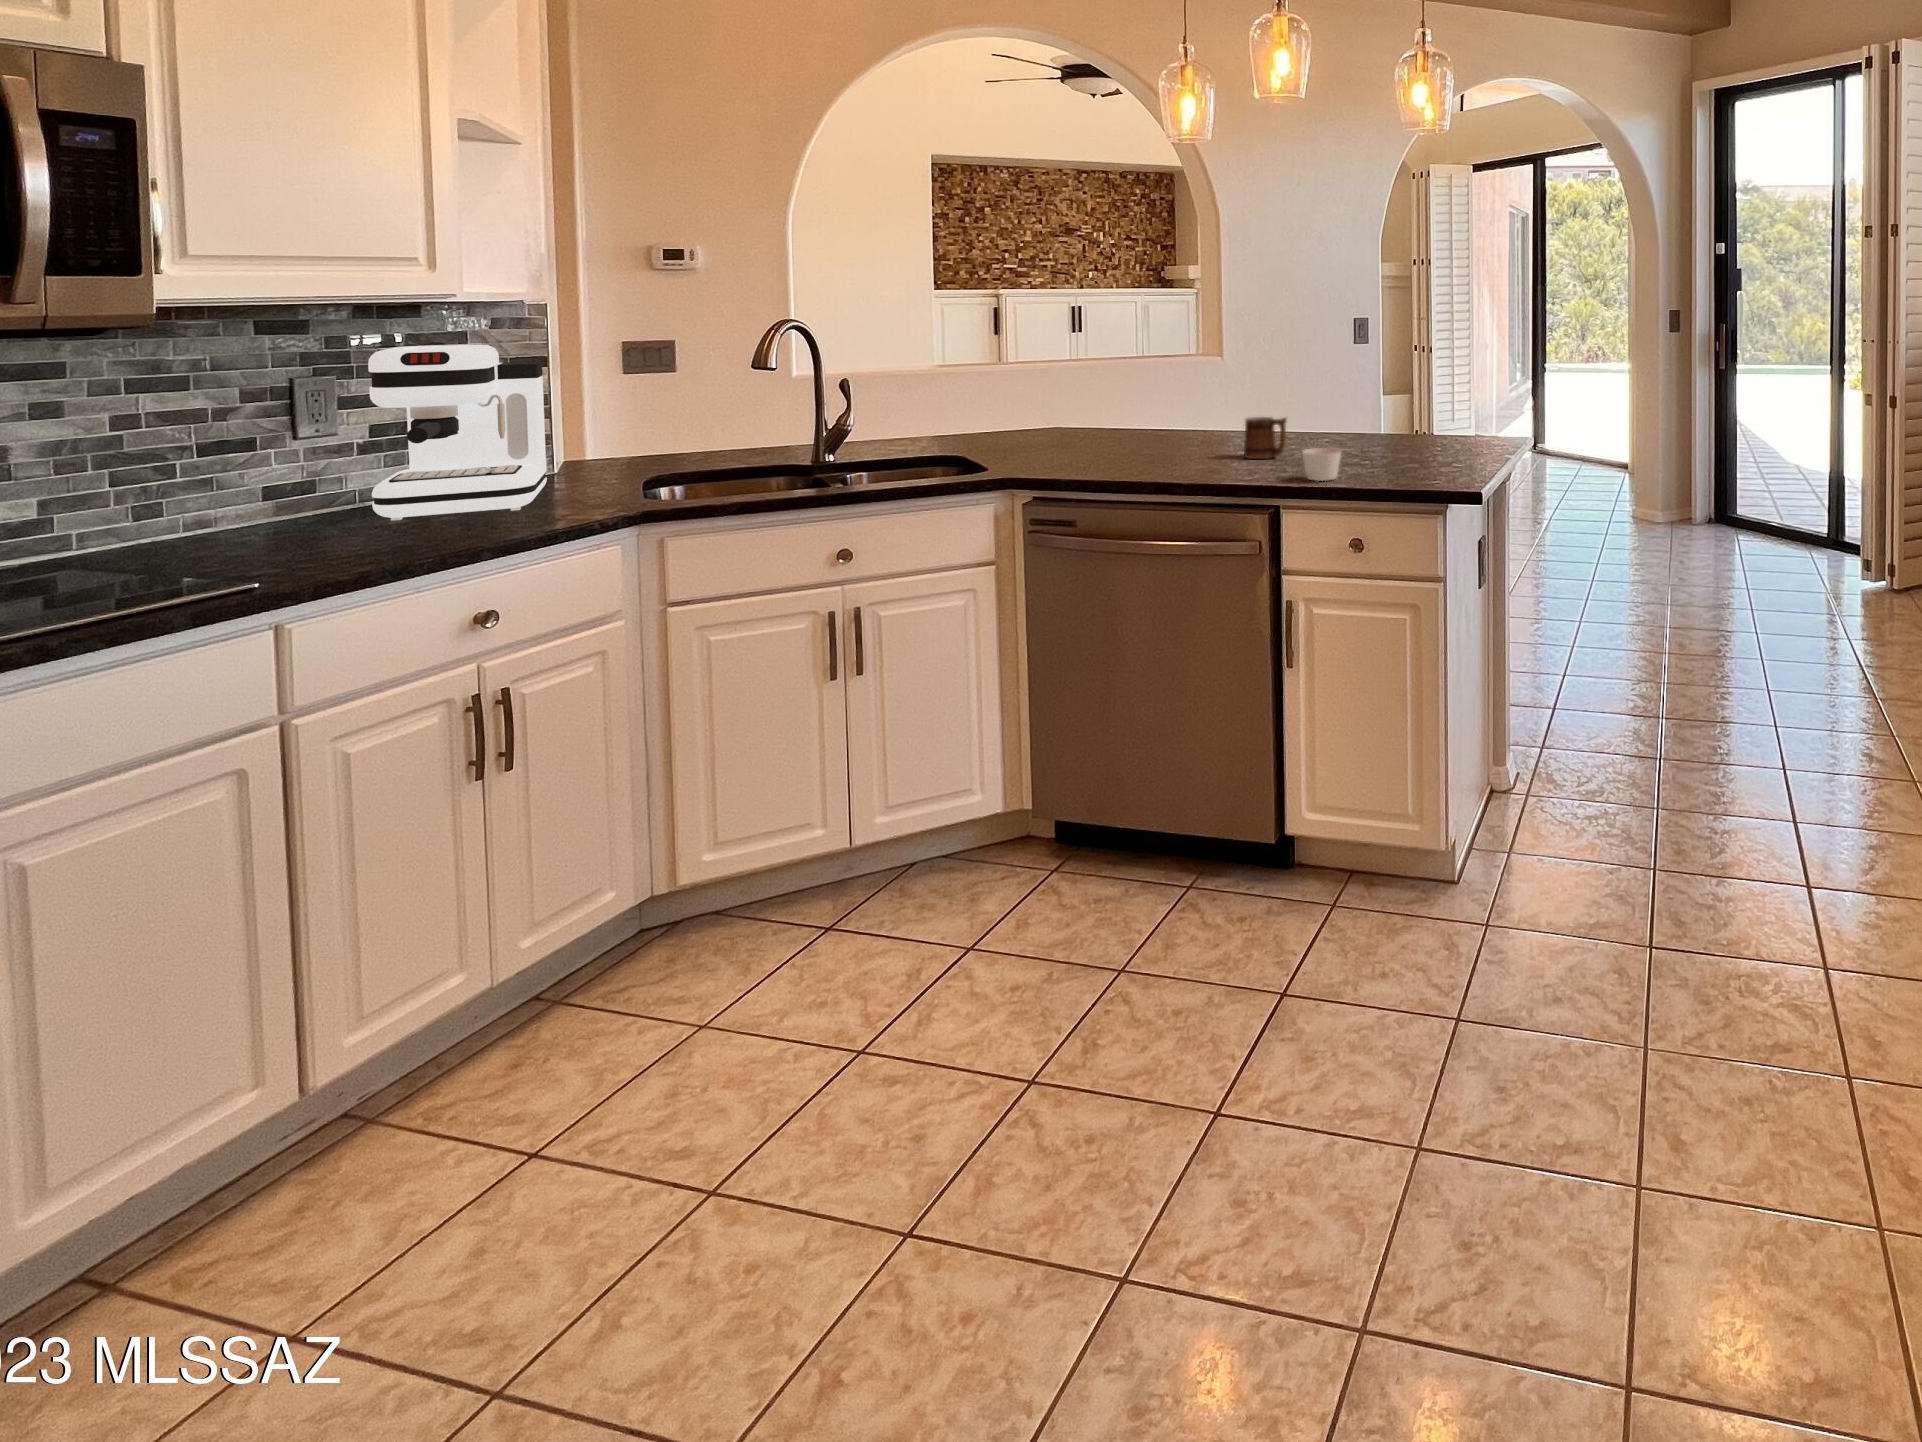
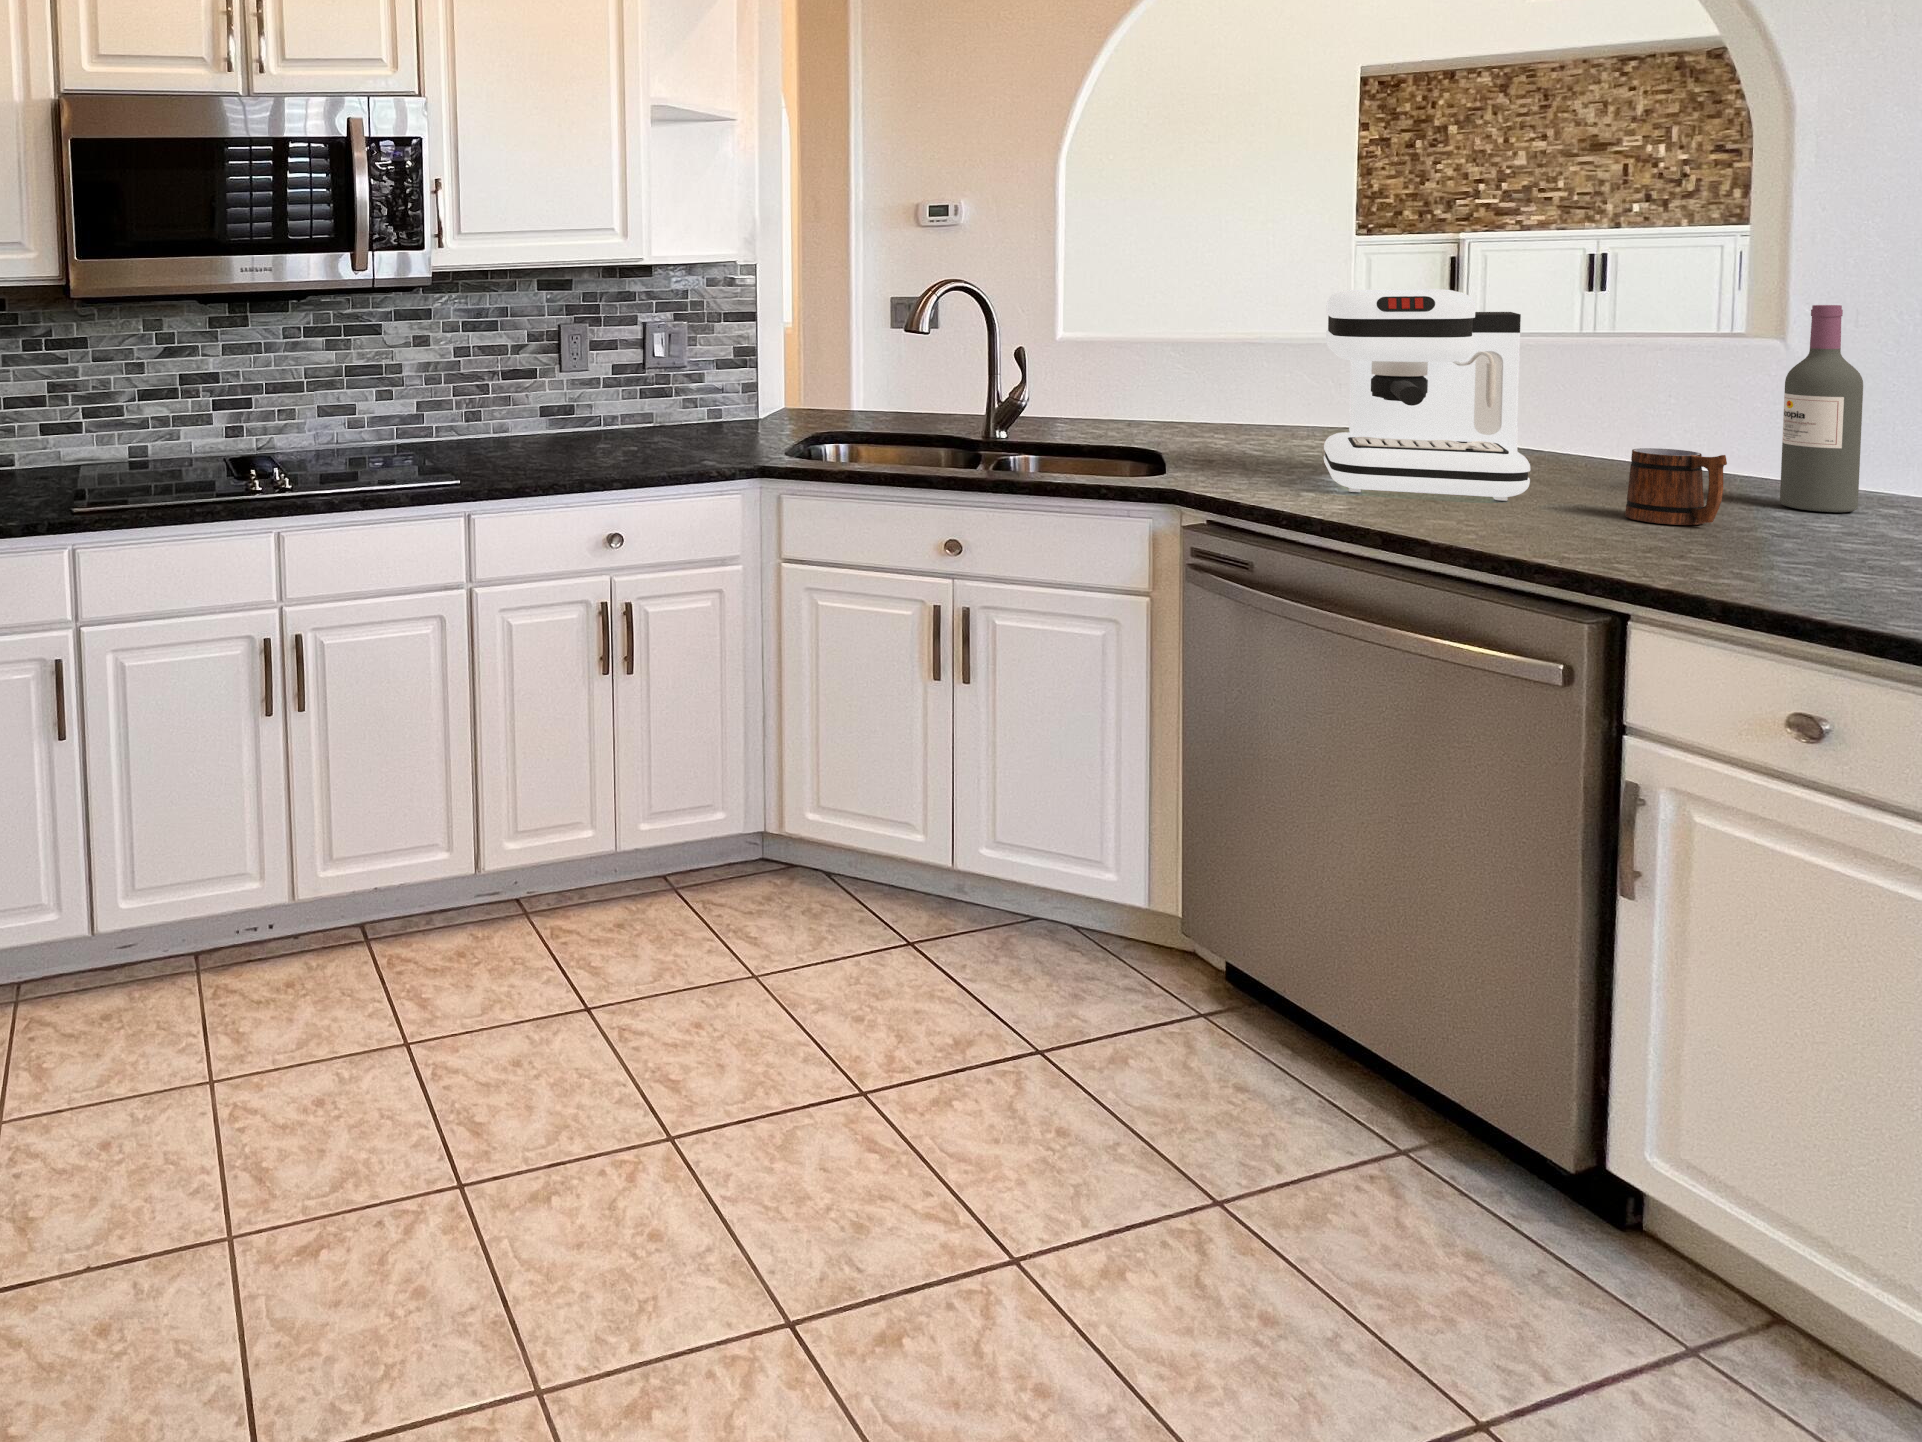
wine bottle: none [1287,334,1315,444] -> present [1780,305,1863,512]
coffee maker: present [368,345,547,521] -> present [1324,289,1530,501]
candle: present [1302,448,1341,481] -> none [1688,517,1797,583]

